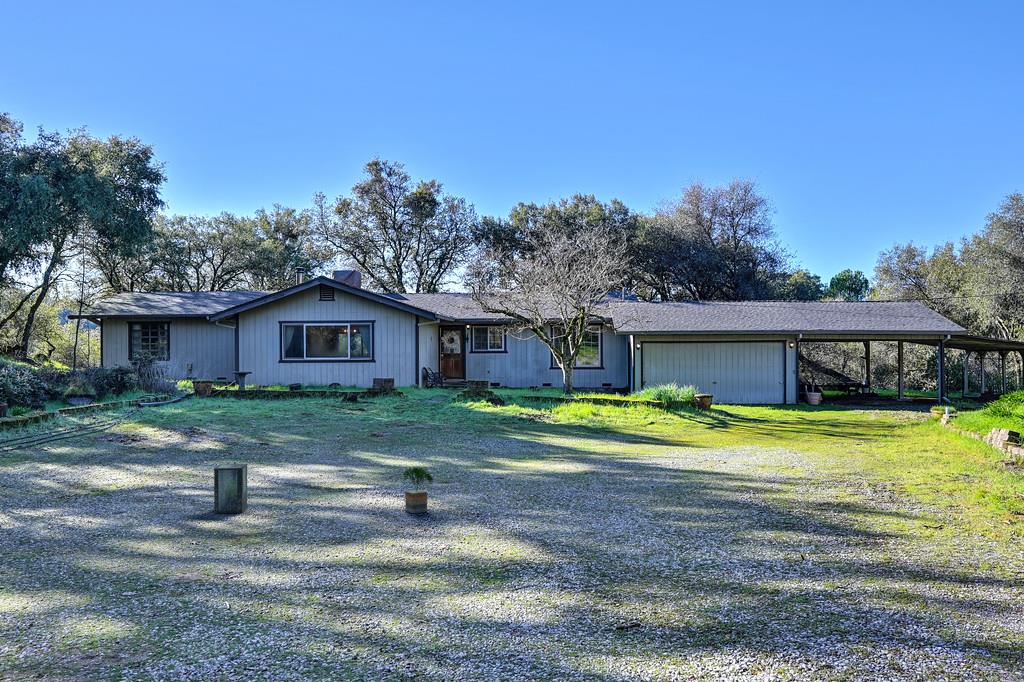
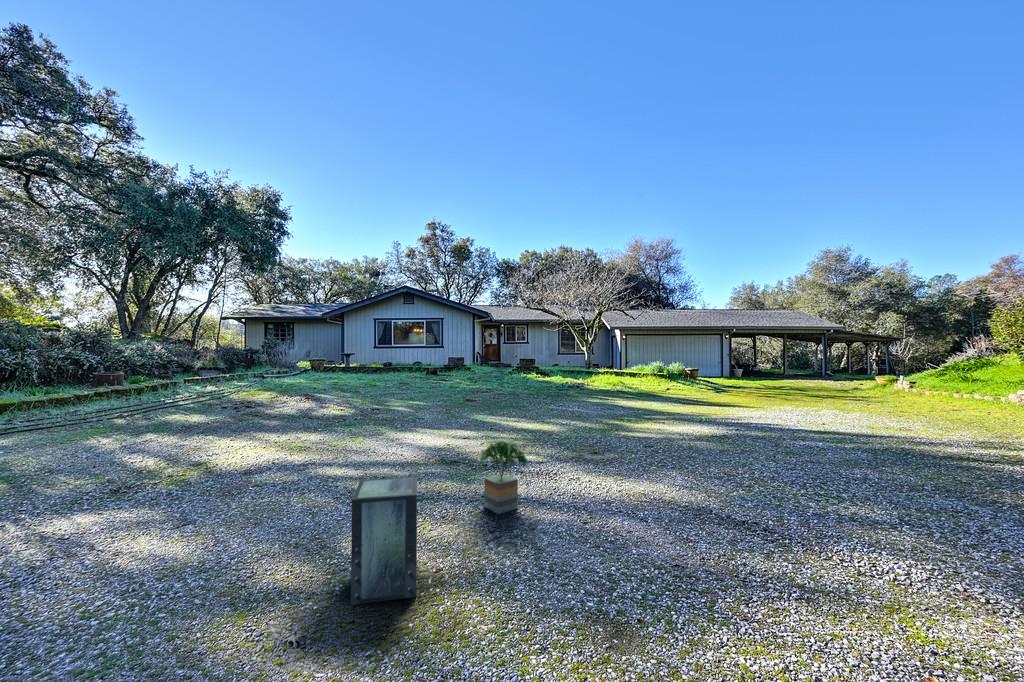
potted tree: present [403,467,434,513] -> present [480,442,528,514]

